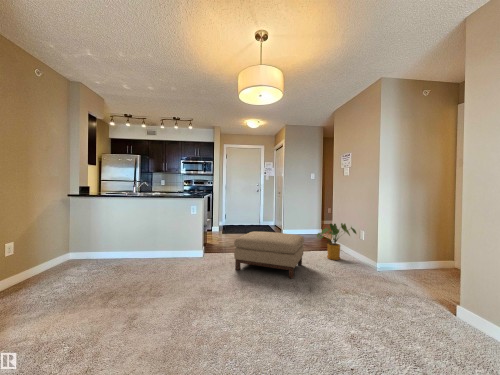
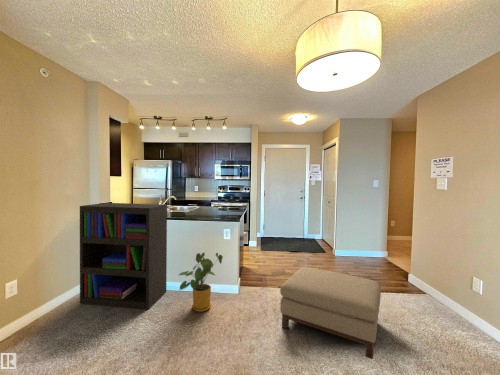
bookshelf: none [69,184,144,266] -> present [80,203,167,309]
house plant: present [317,223,356,260] -> present [179,253,223,312]

